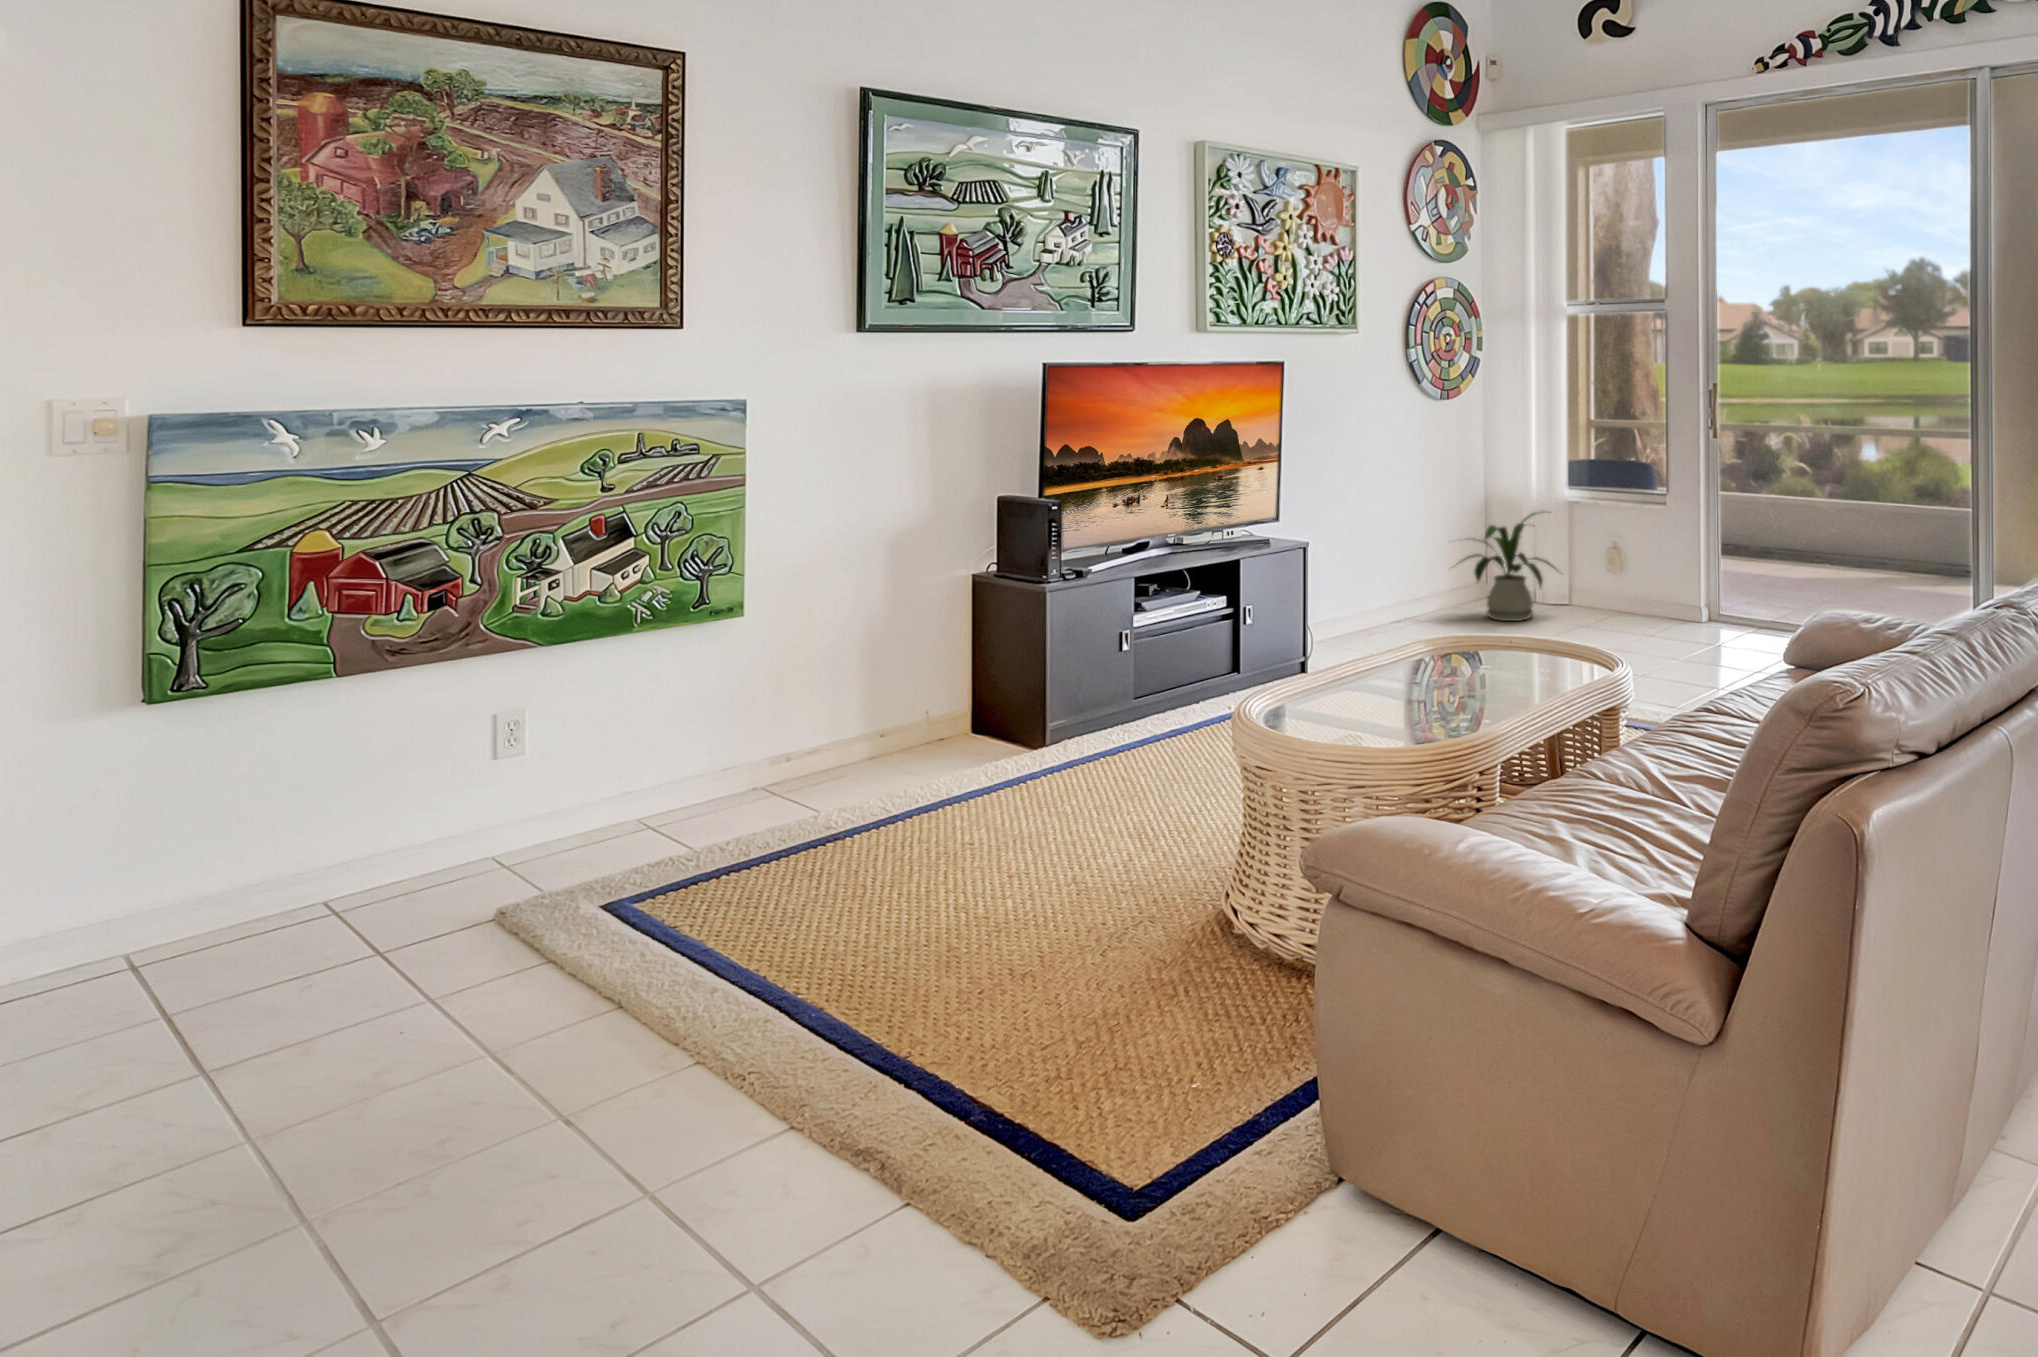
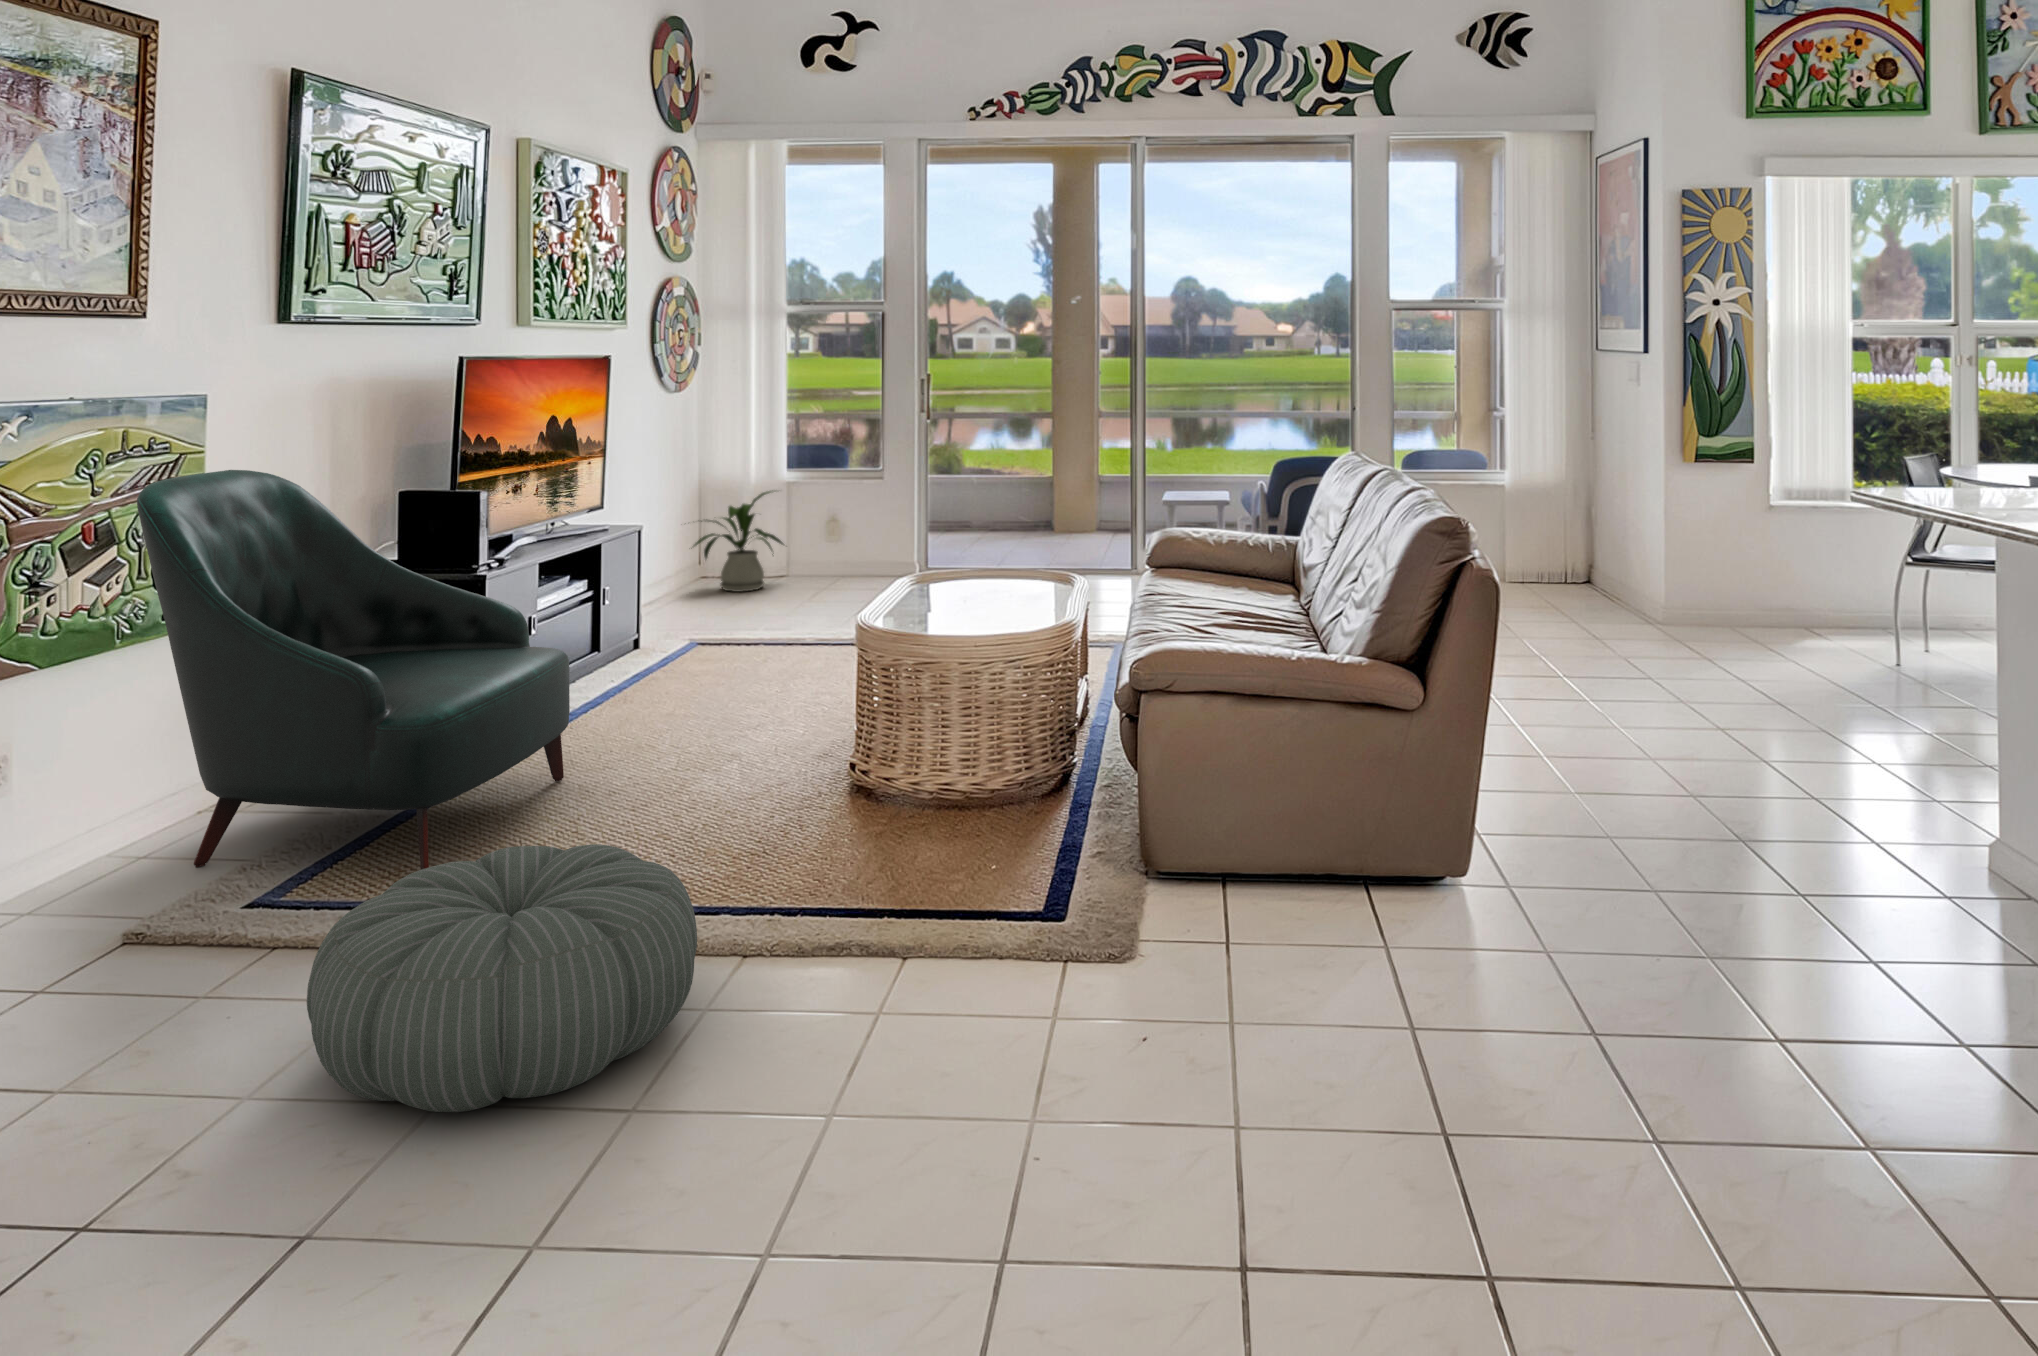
armchair: none [634,470,1016,909] -> present [137,470,570,869]
pouf: none [180,917,684,1248] -> present [307,844,697,1112]

